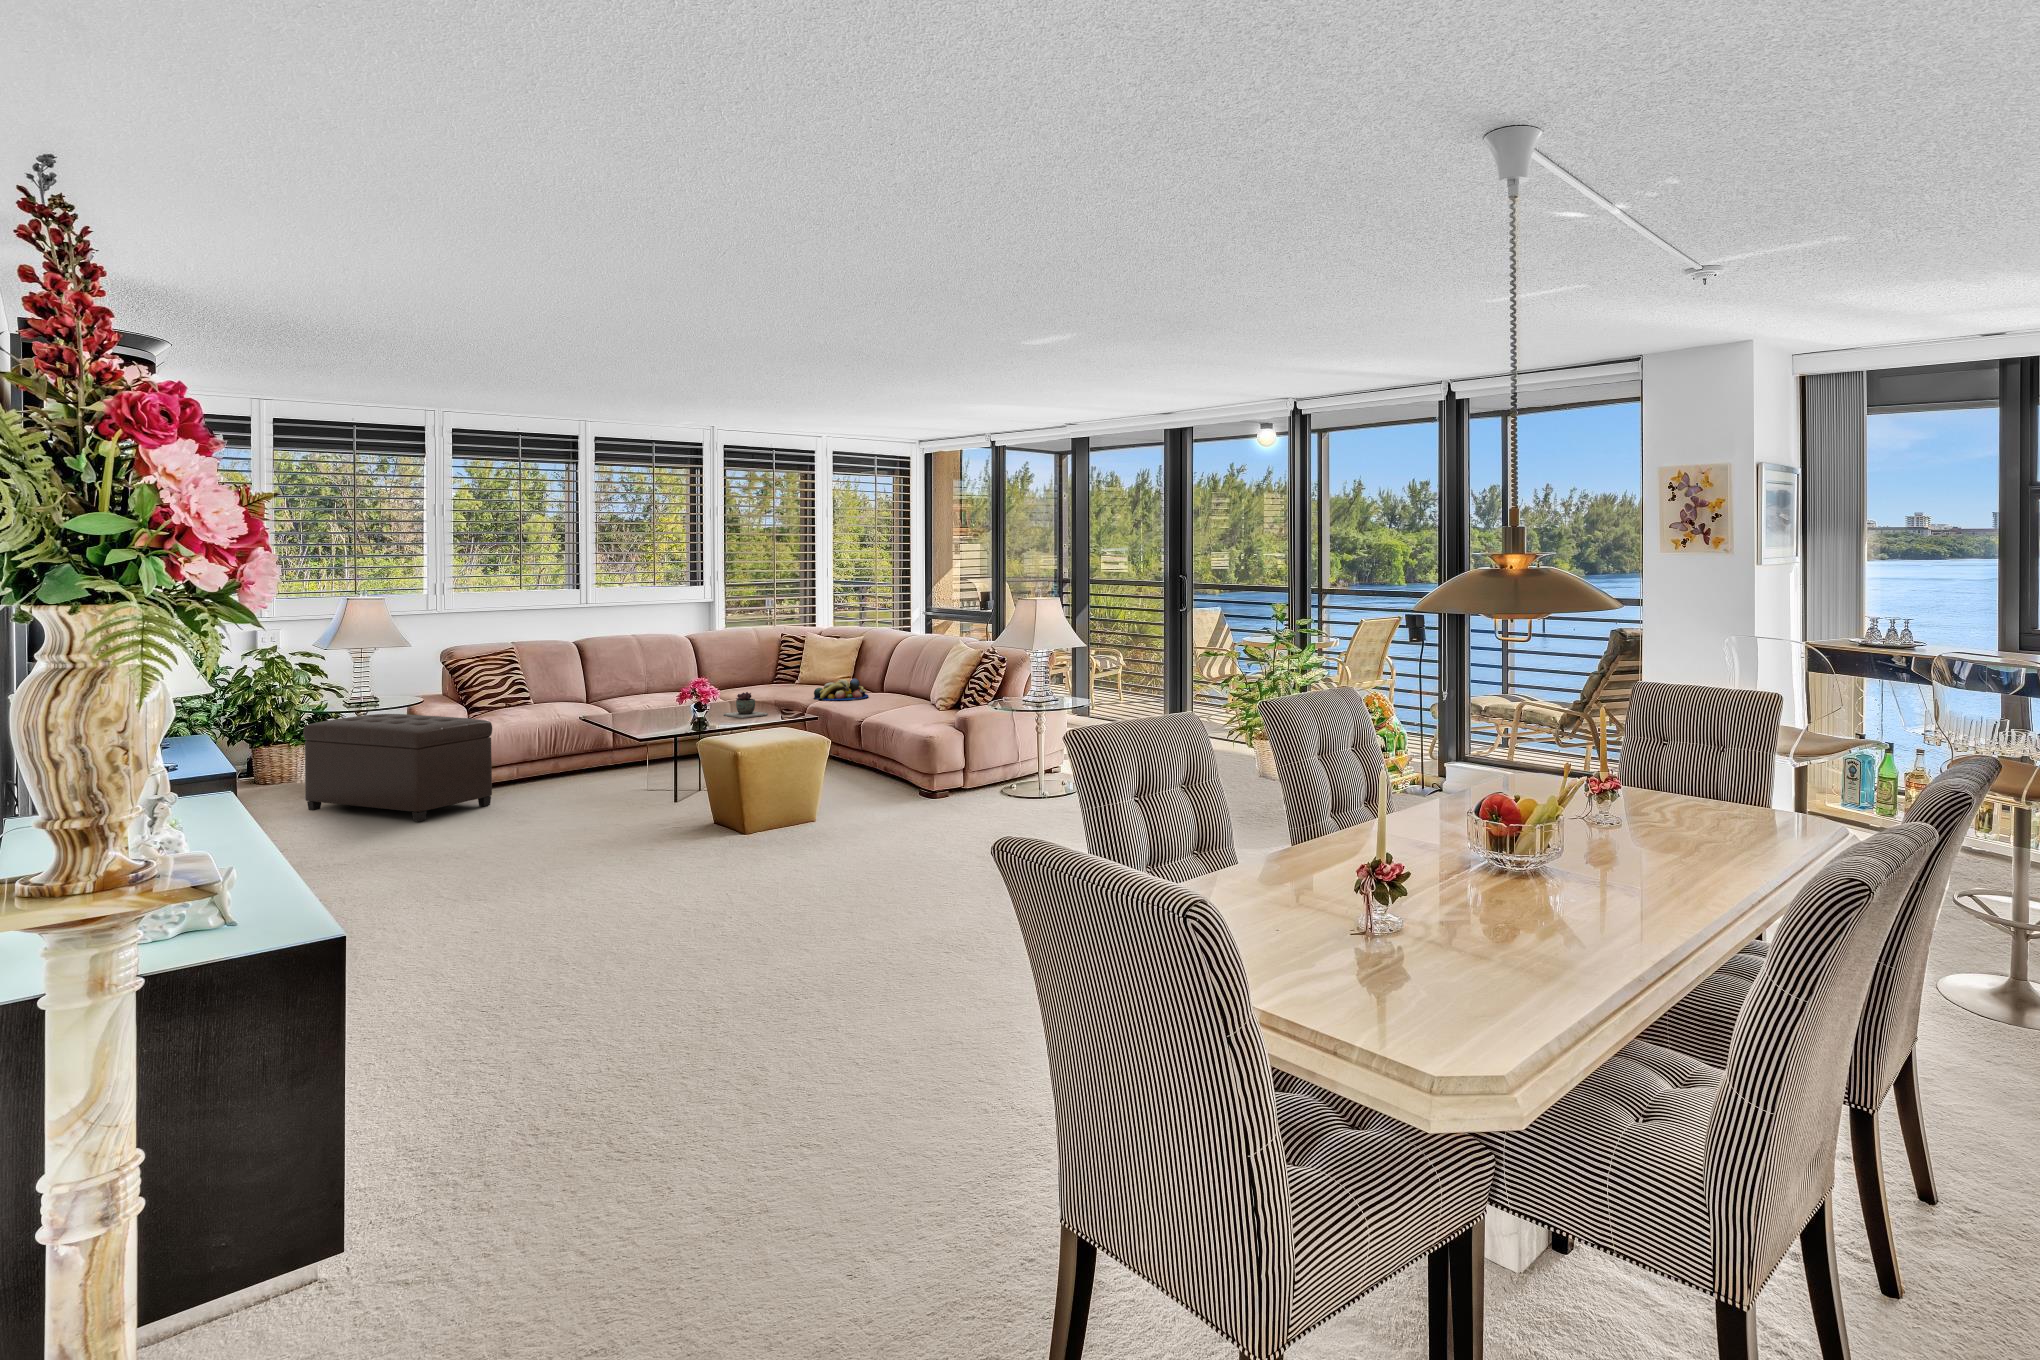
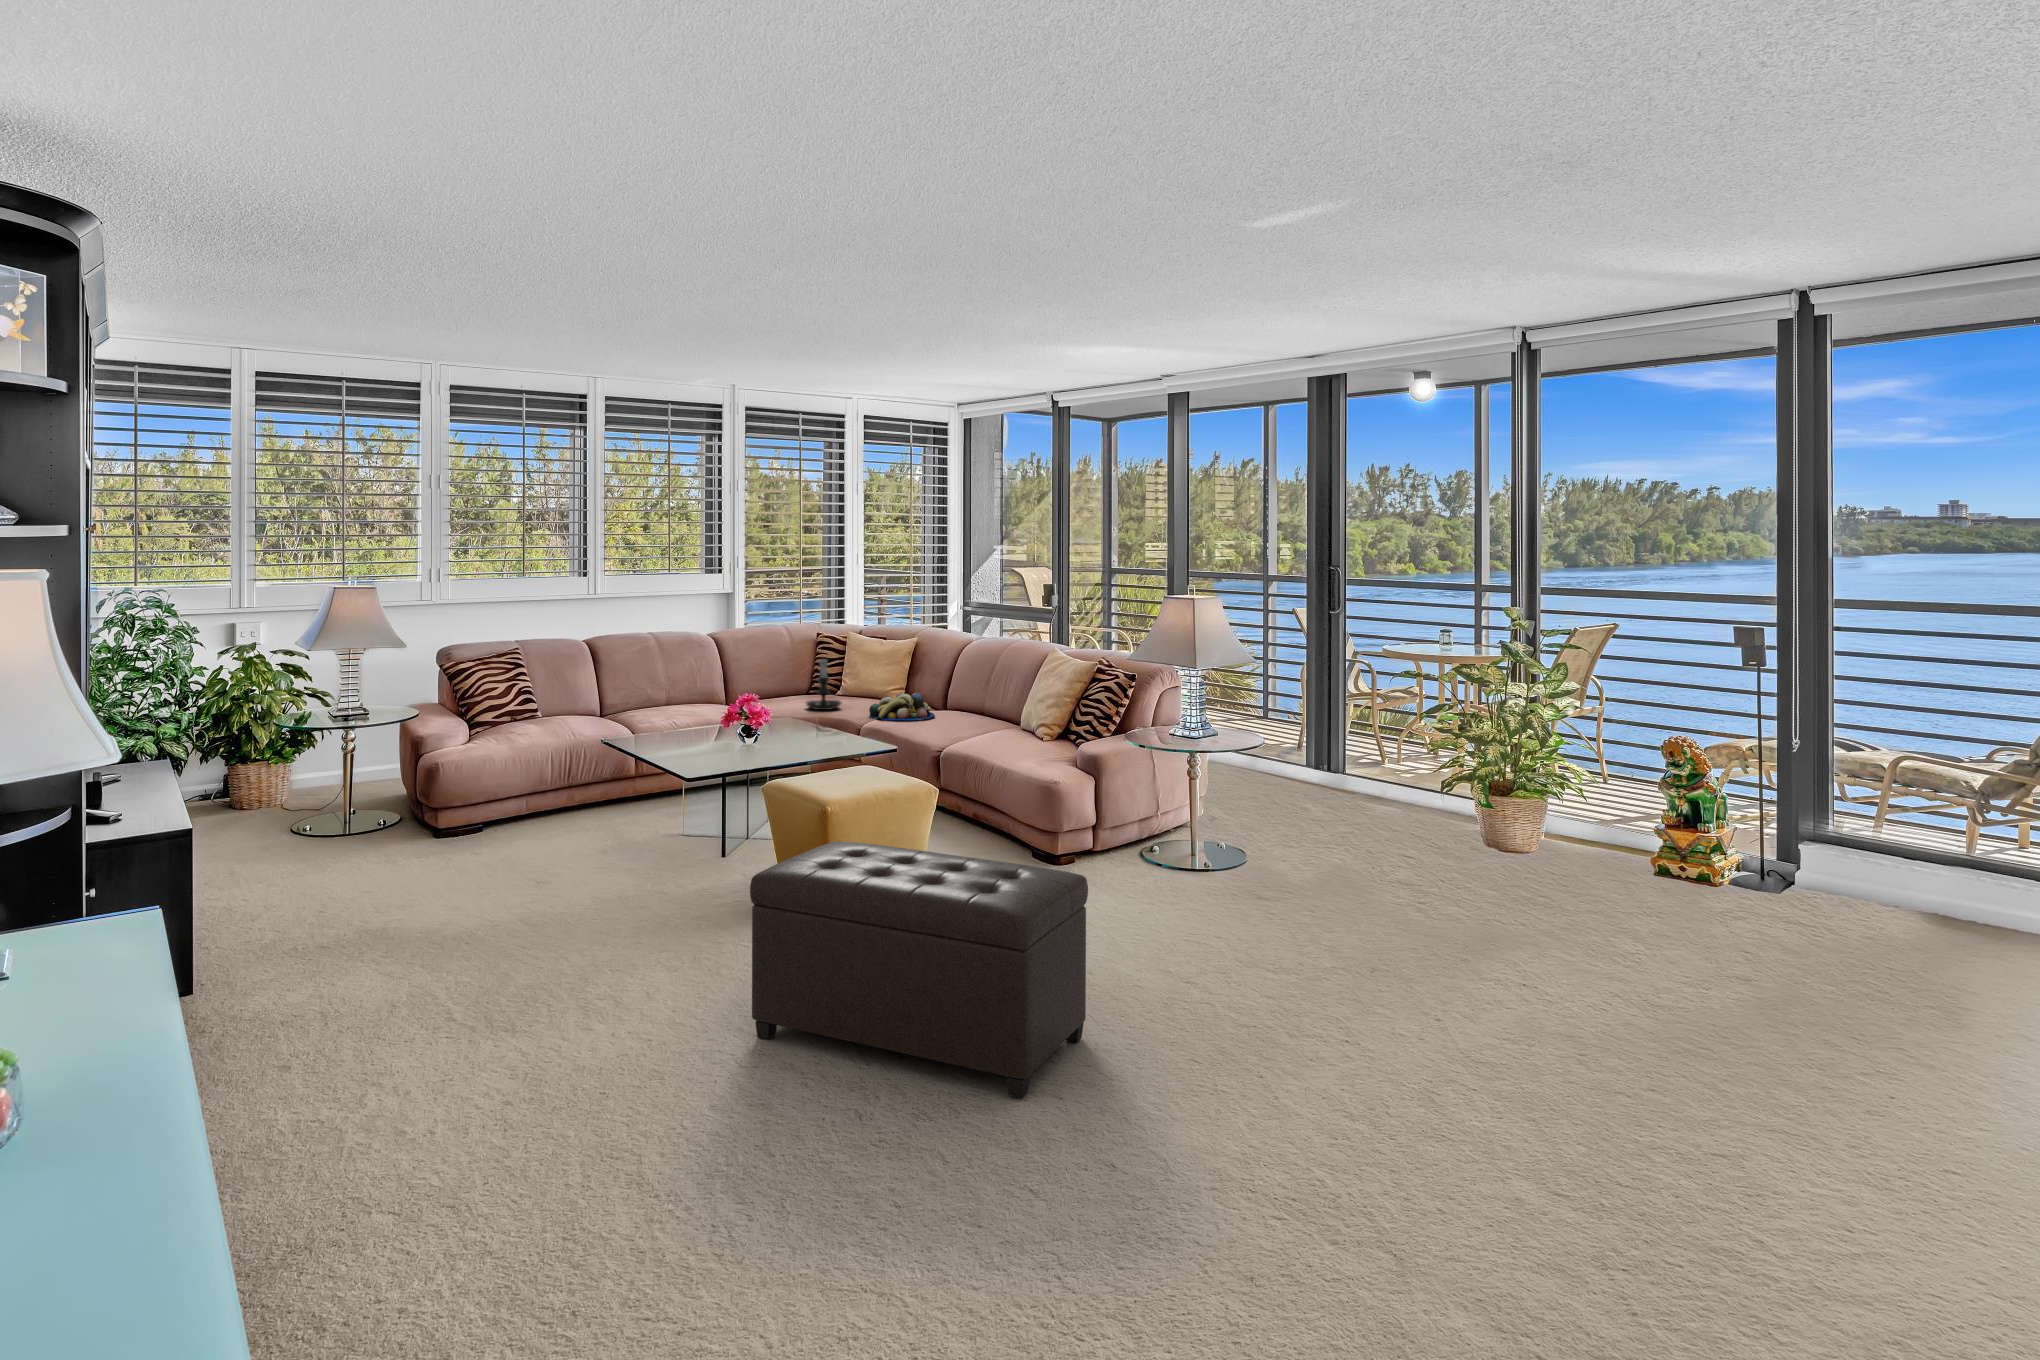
candle holder: none [764,650,795,694] -> present [806,659,841,710]
succulent plant: present [724,692,768,718] -> none [775,711,830,746]
ottoman: present [303,714,492,821] -> present [750,841,1088,1098]

